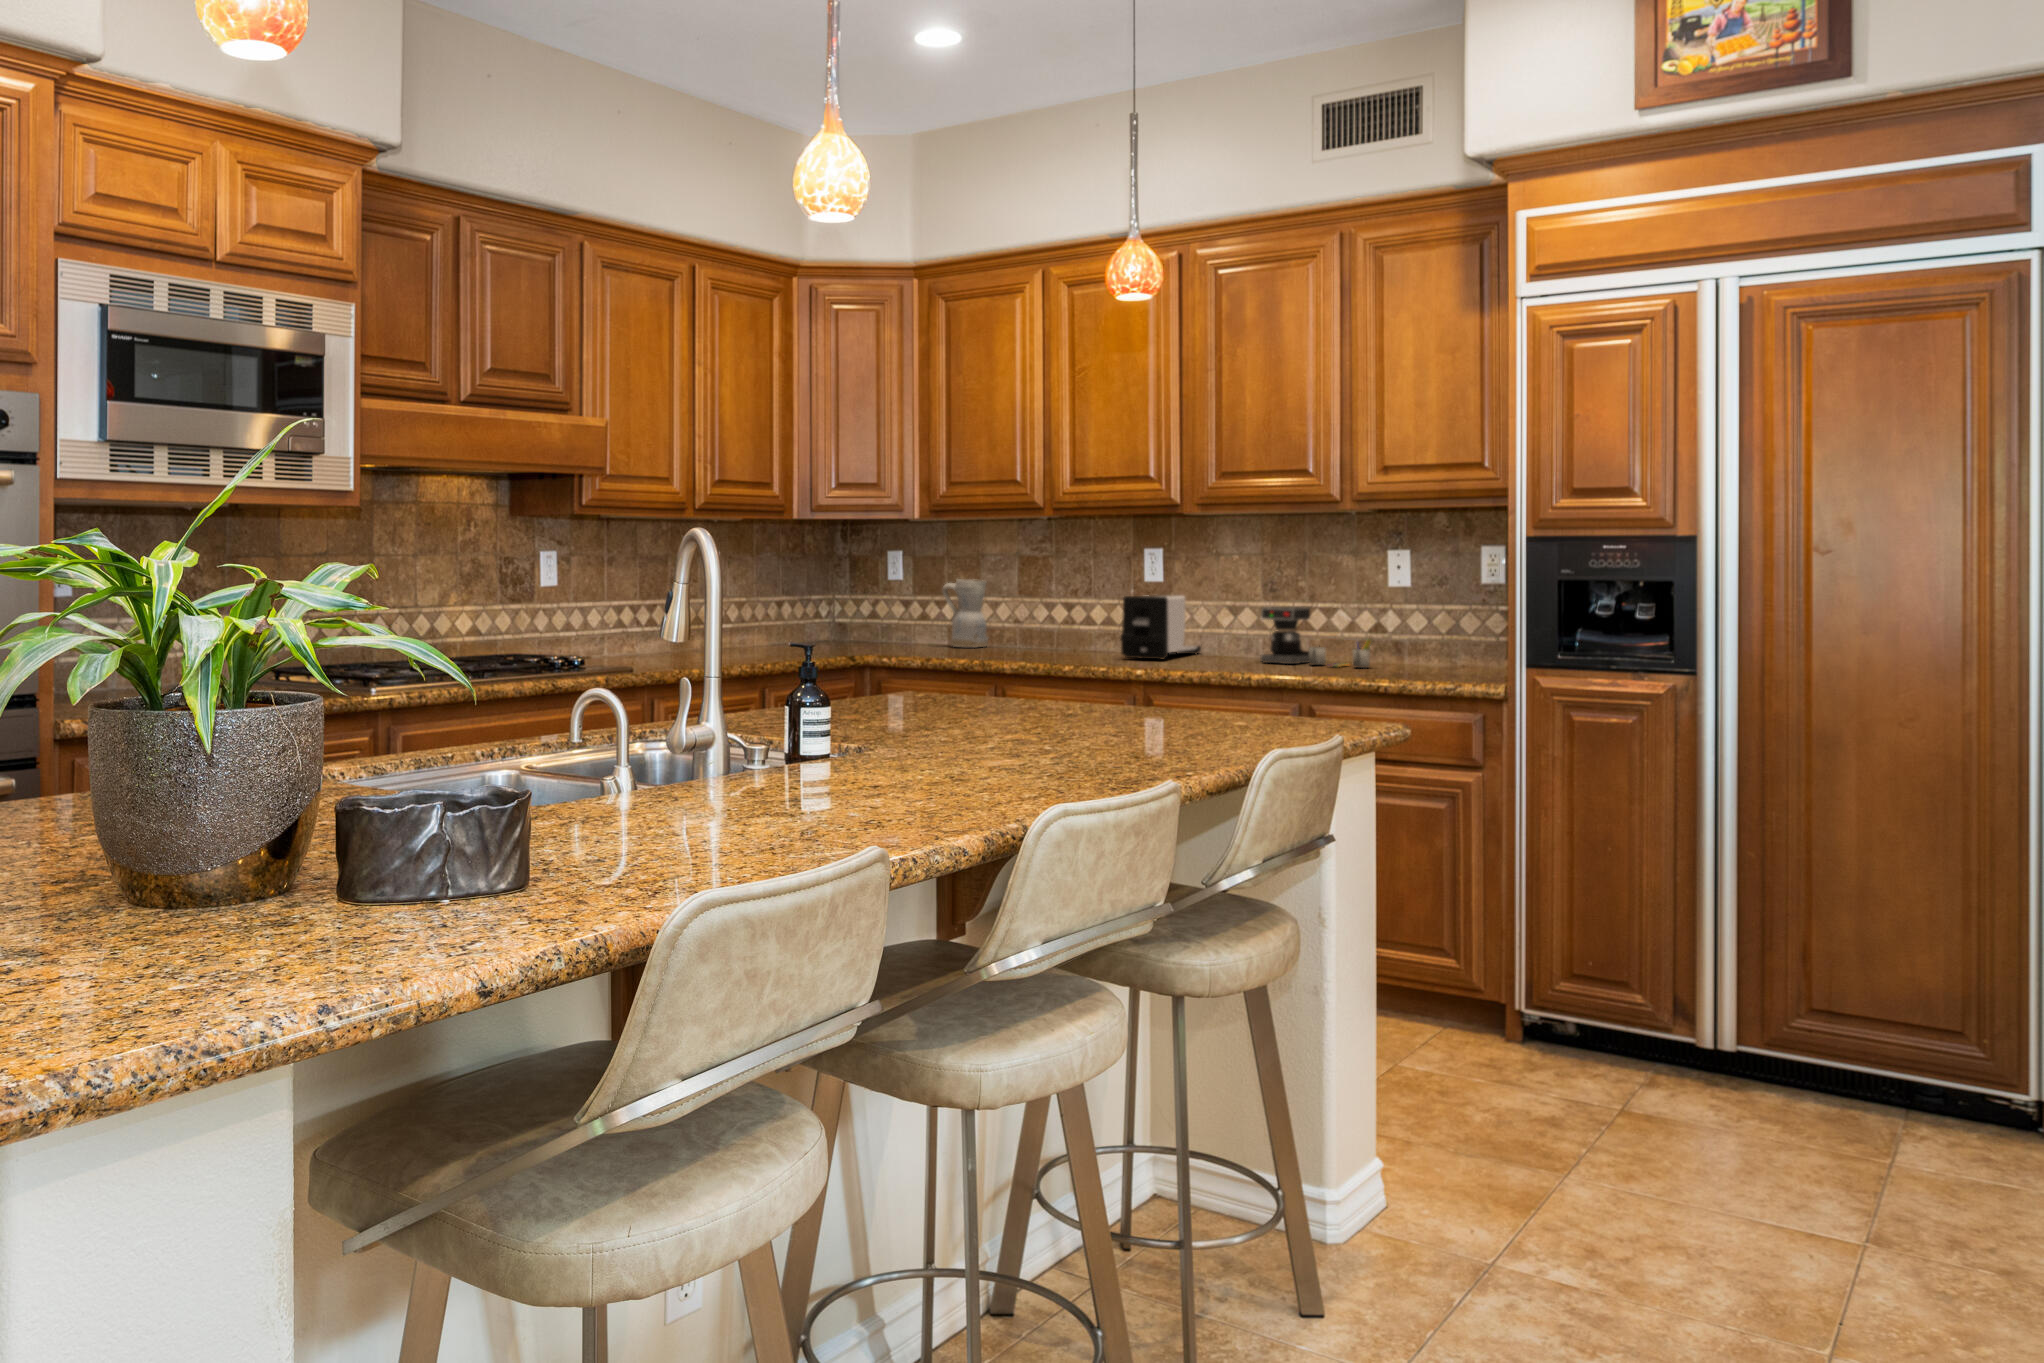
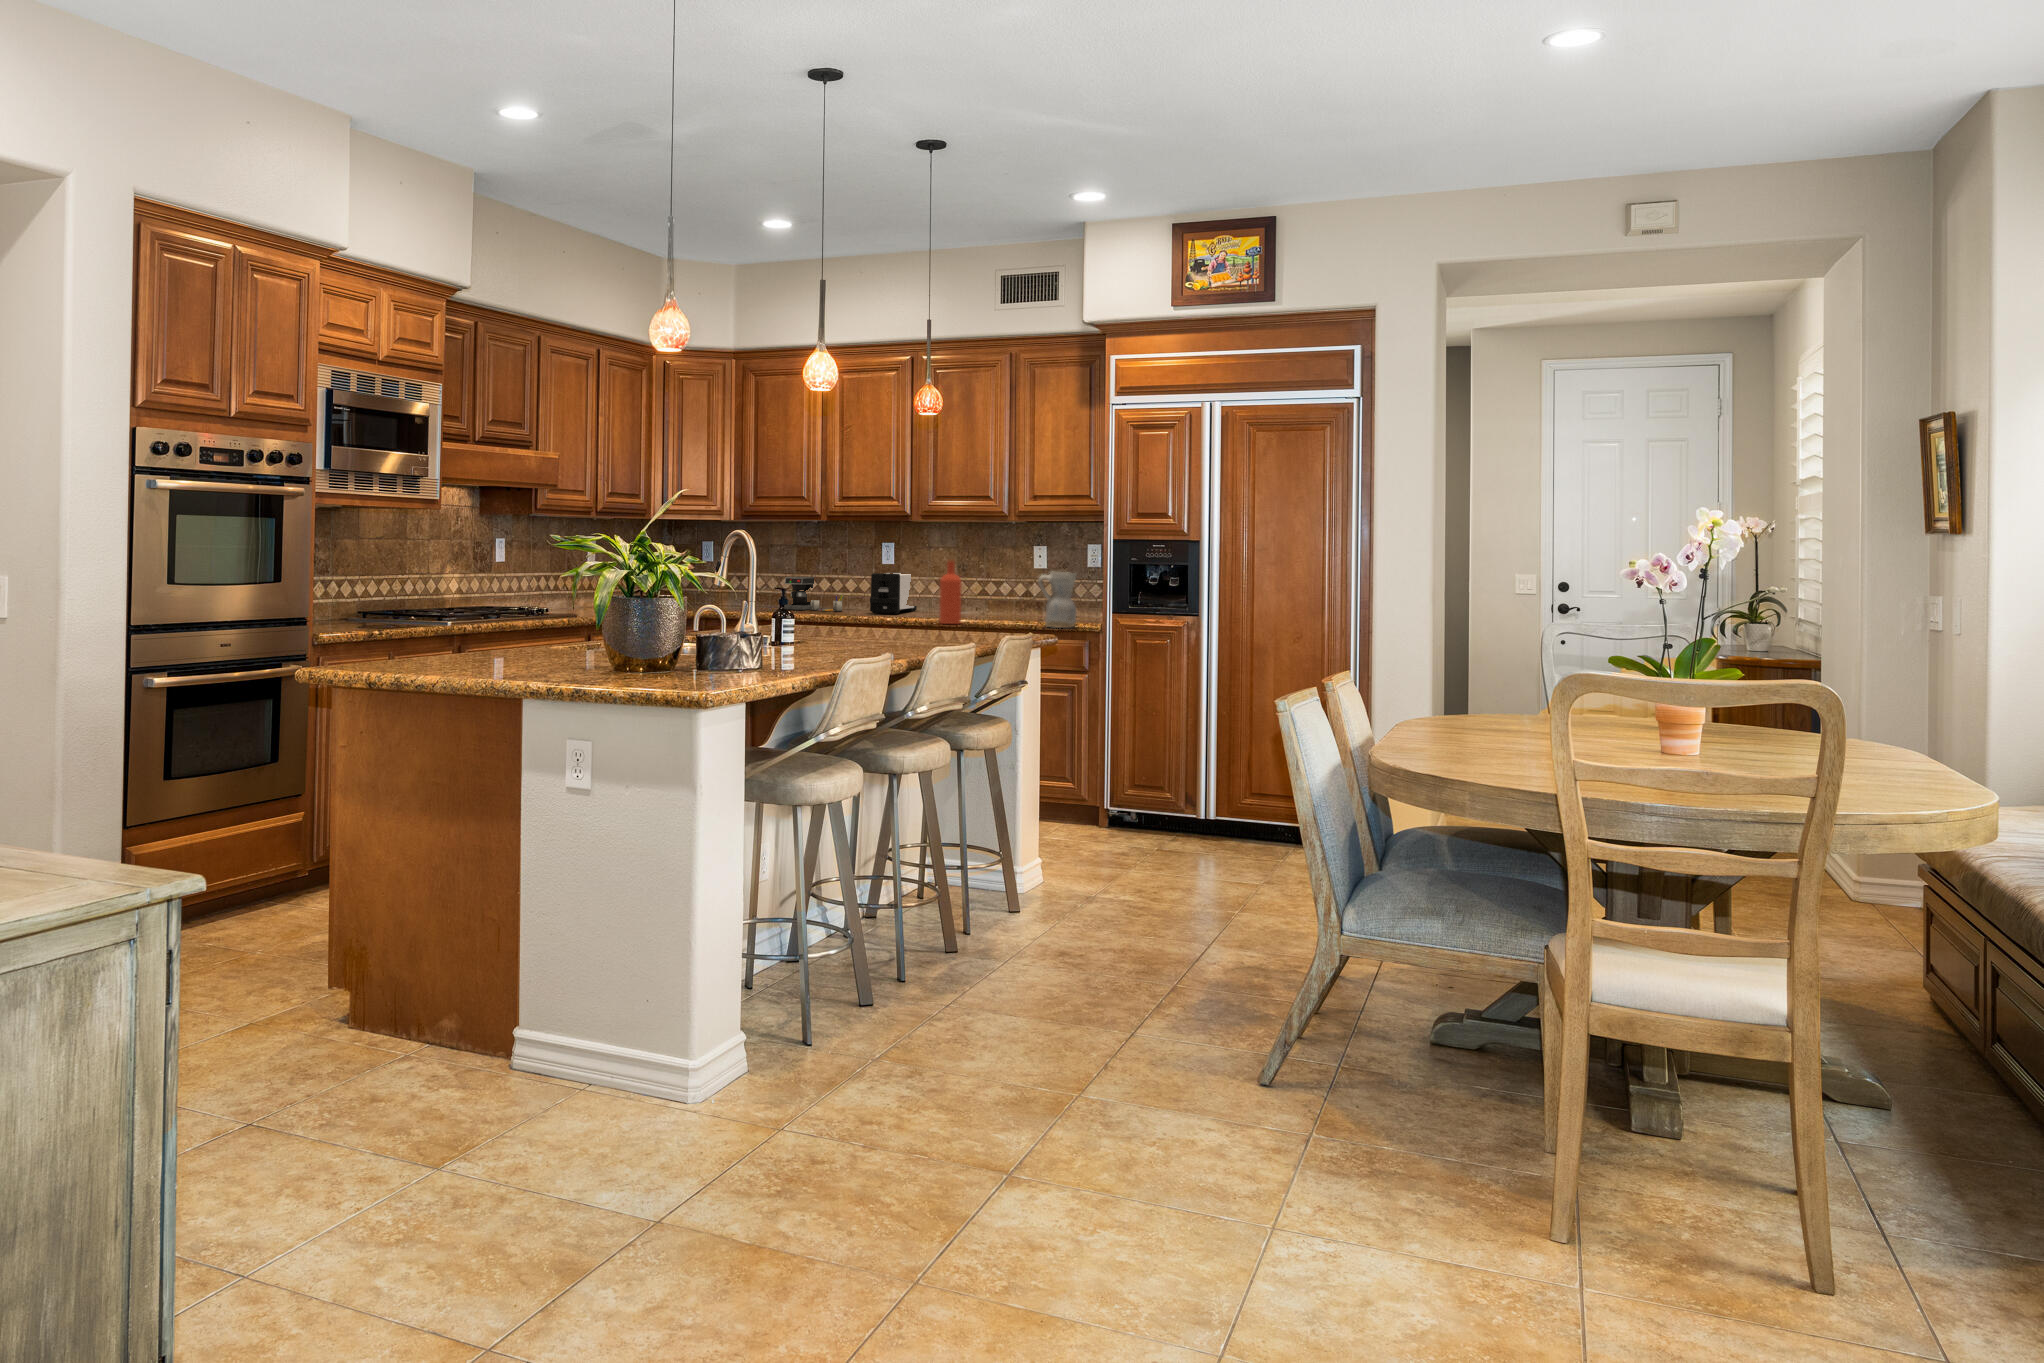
bottle: none [1218,574,1255,682] -> present [939,559,962,624]
ceramic pitcher: present [943,579,988,647] -> present [1038,572,1076,628]
coffee maker: present [1261,606,1372,668] -> present [784,577,844,611]

